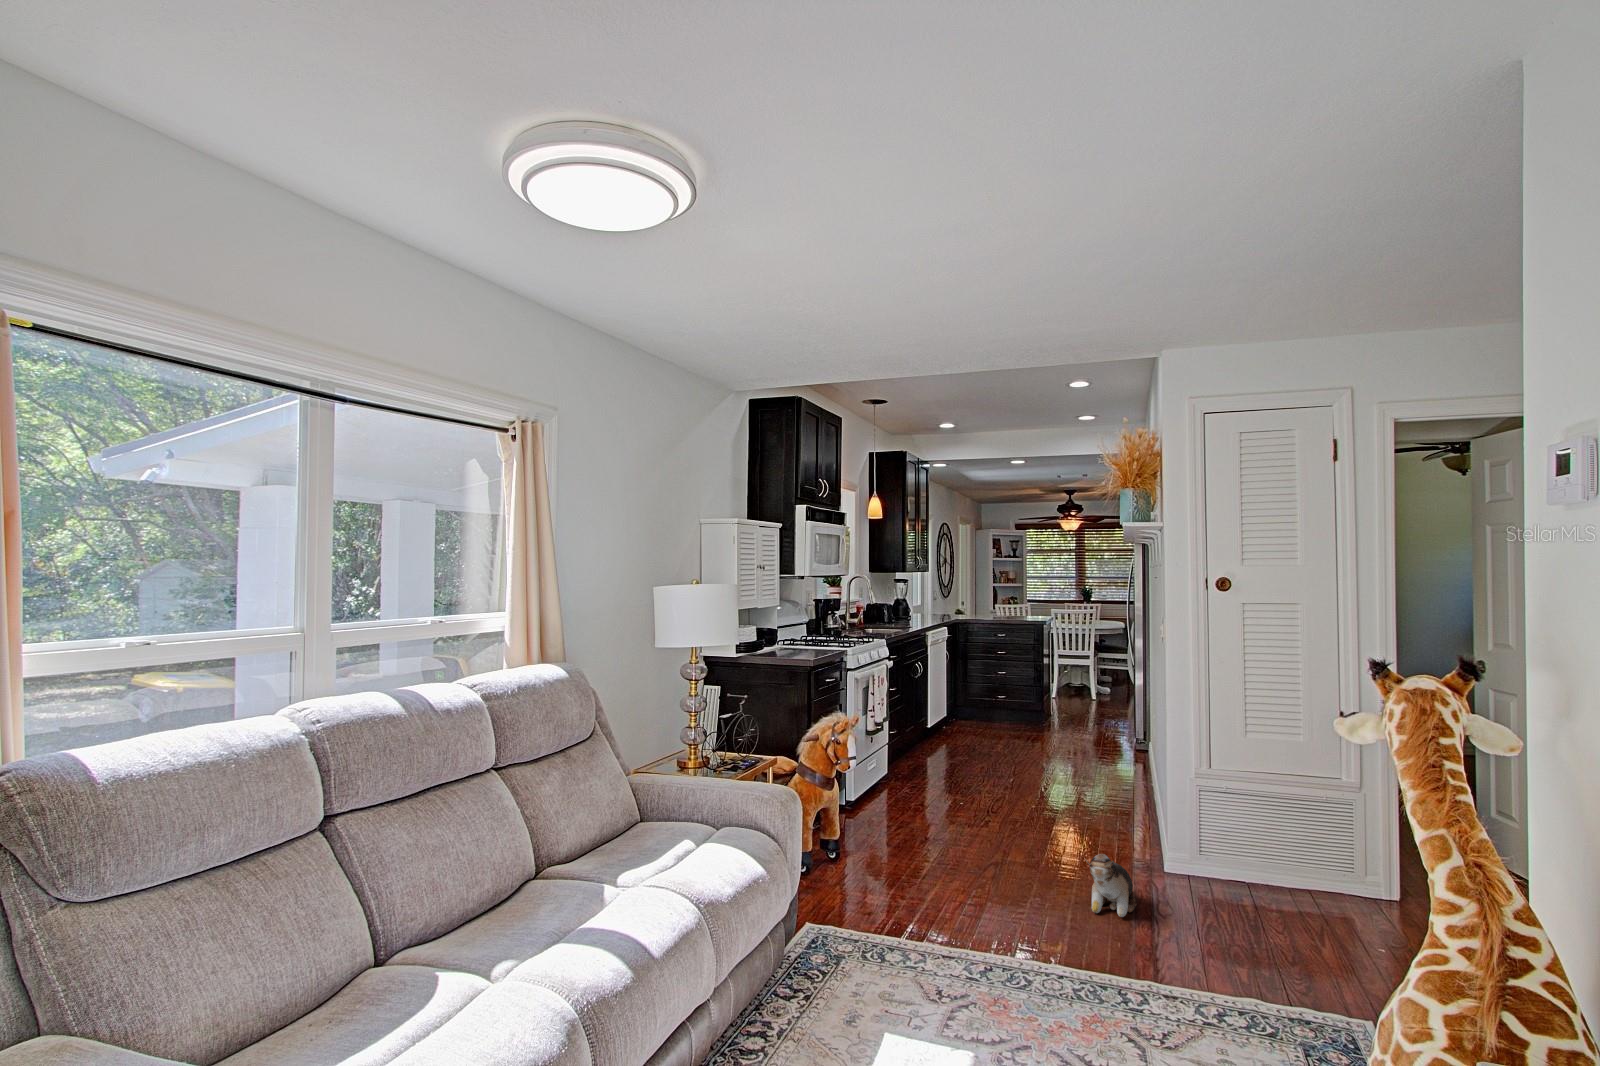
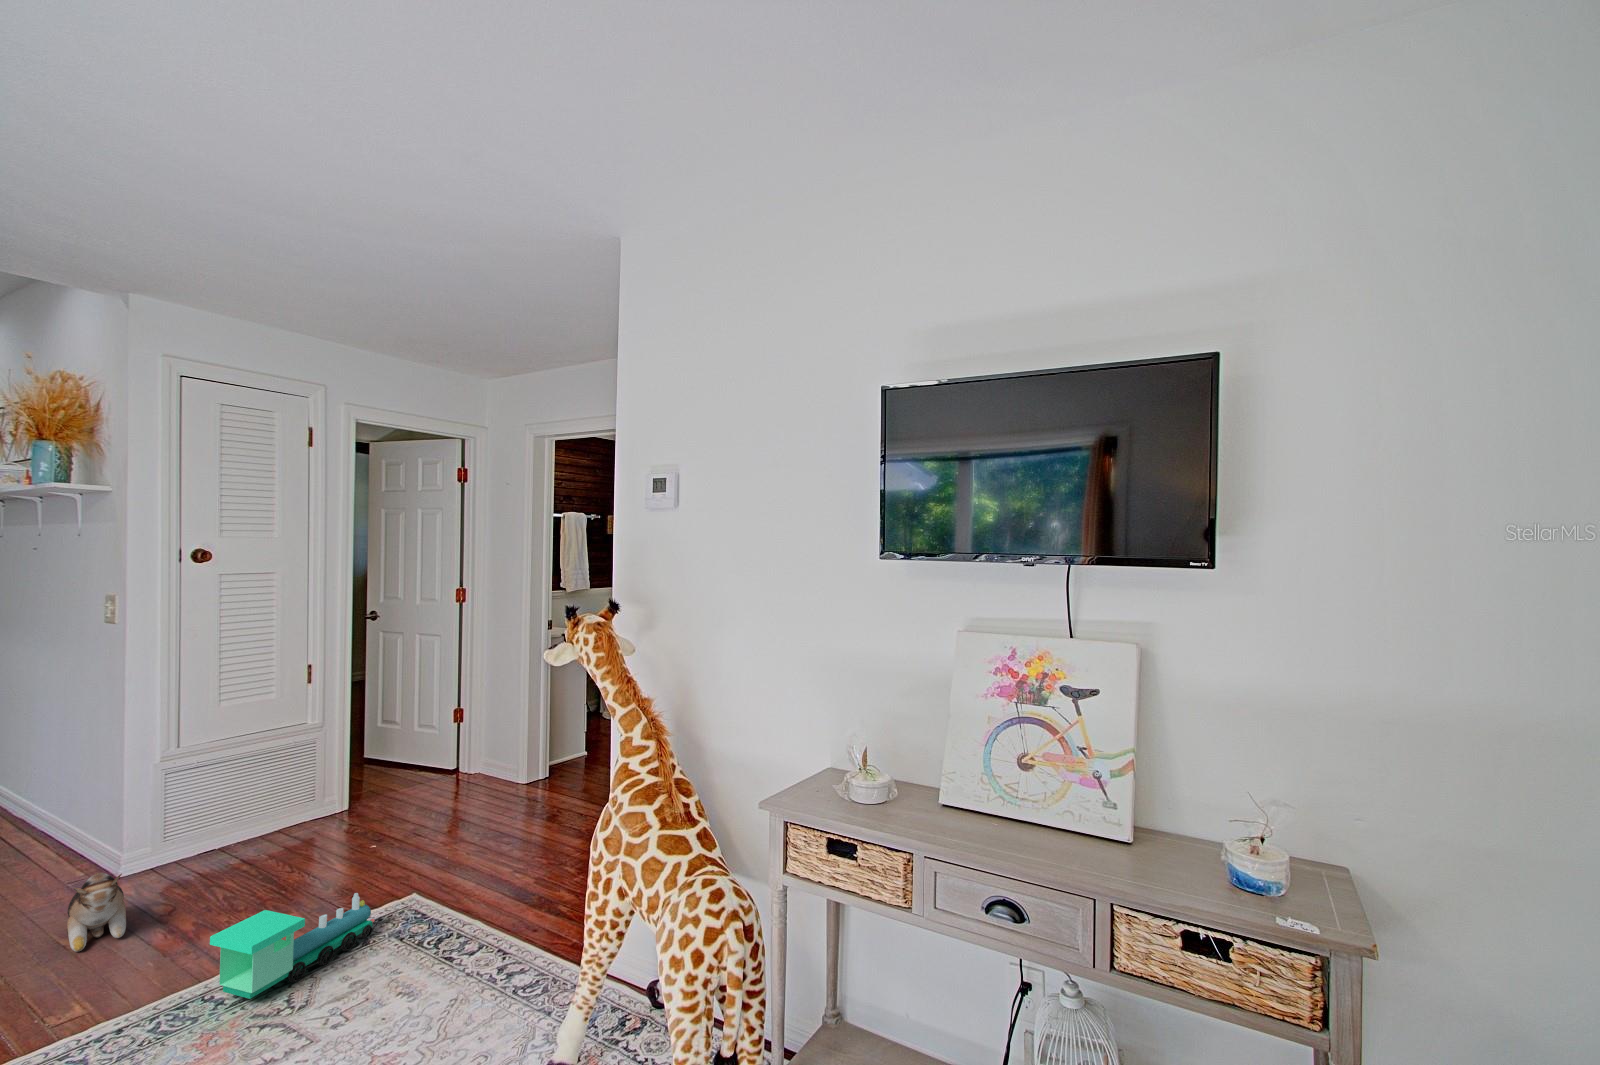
toy train: none [1119,936,1292,1031] -> present [210,893,375,999]

